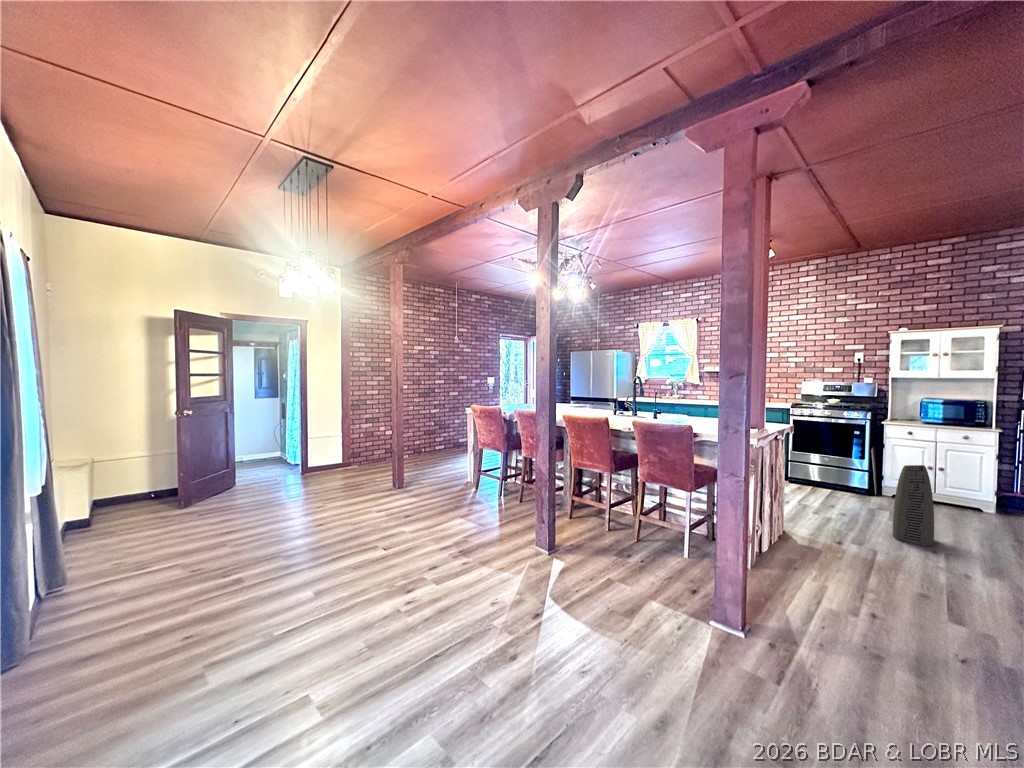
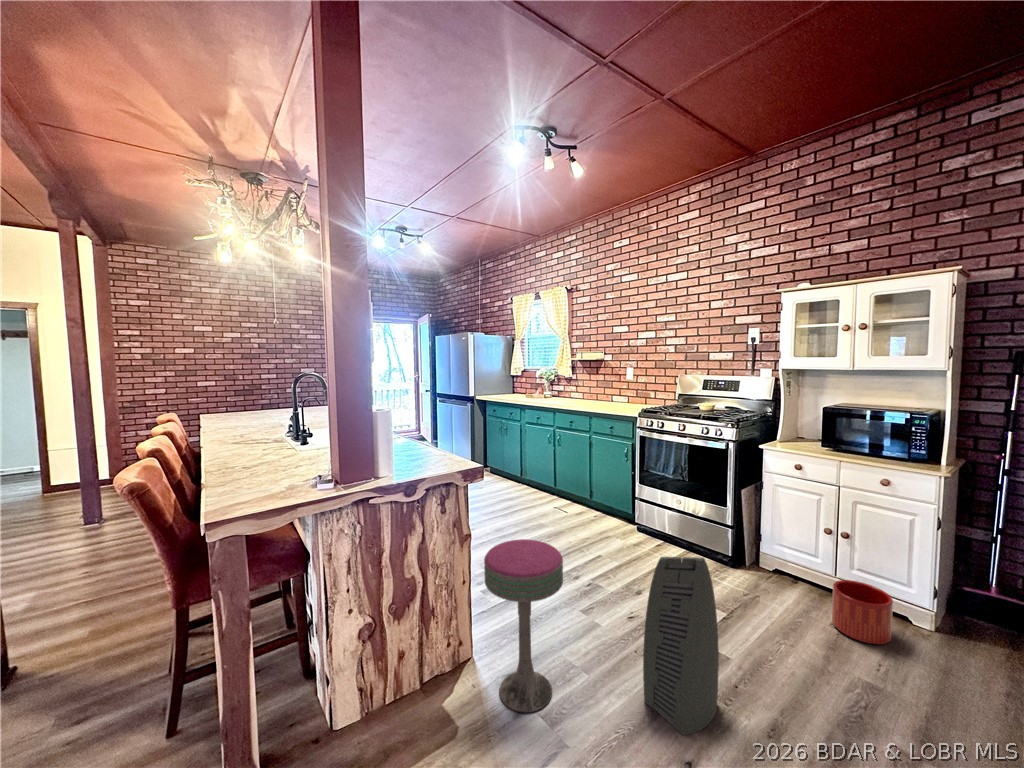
bar stool: none [814,463,865,545] -> present [484,539,563,712]
planter: none [945,490,981,518] -> present [832,580,893,644]

